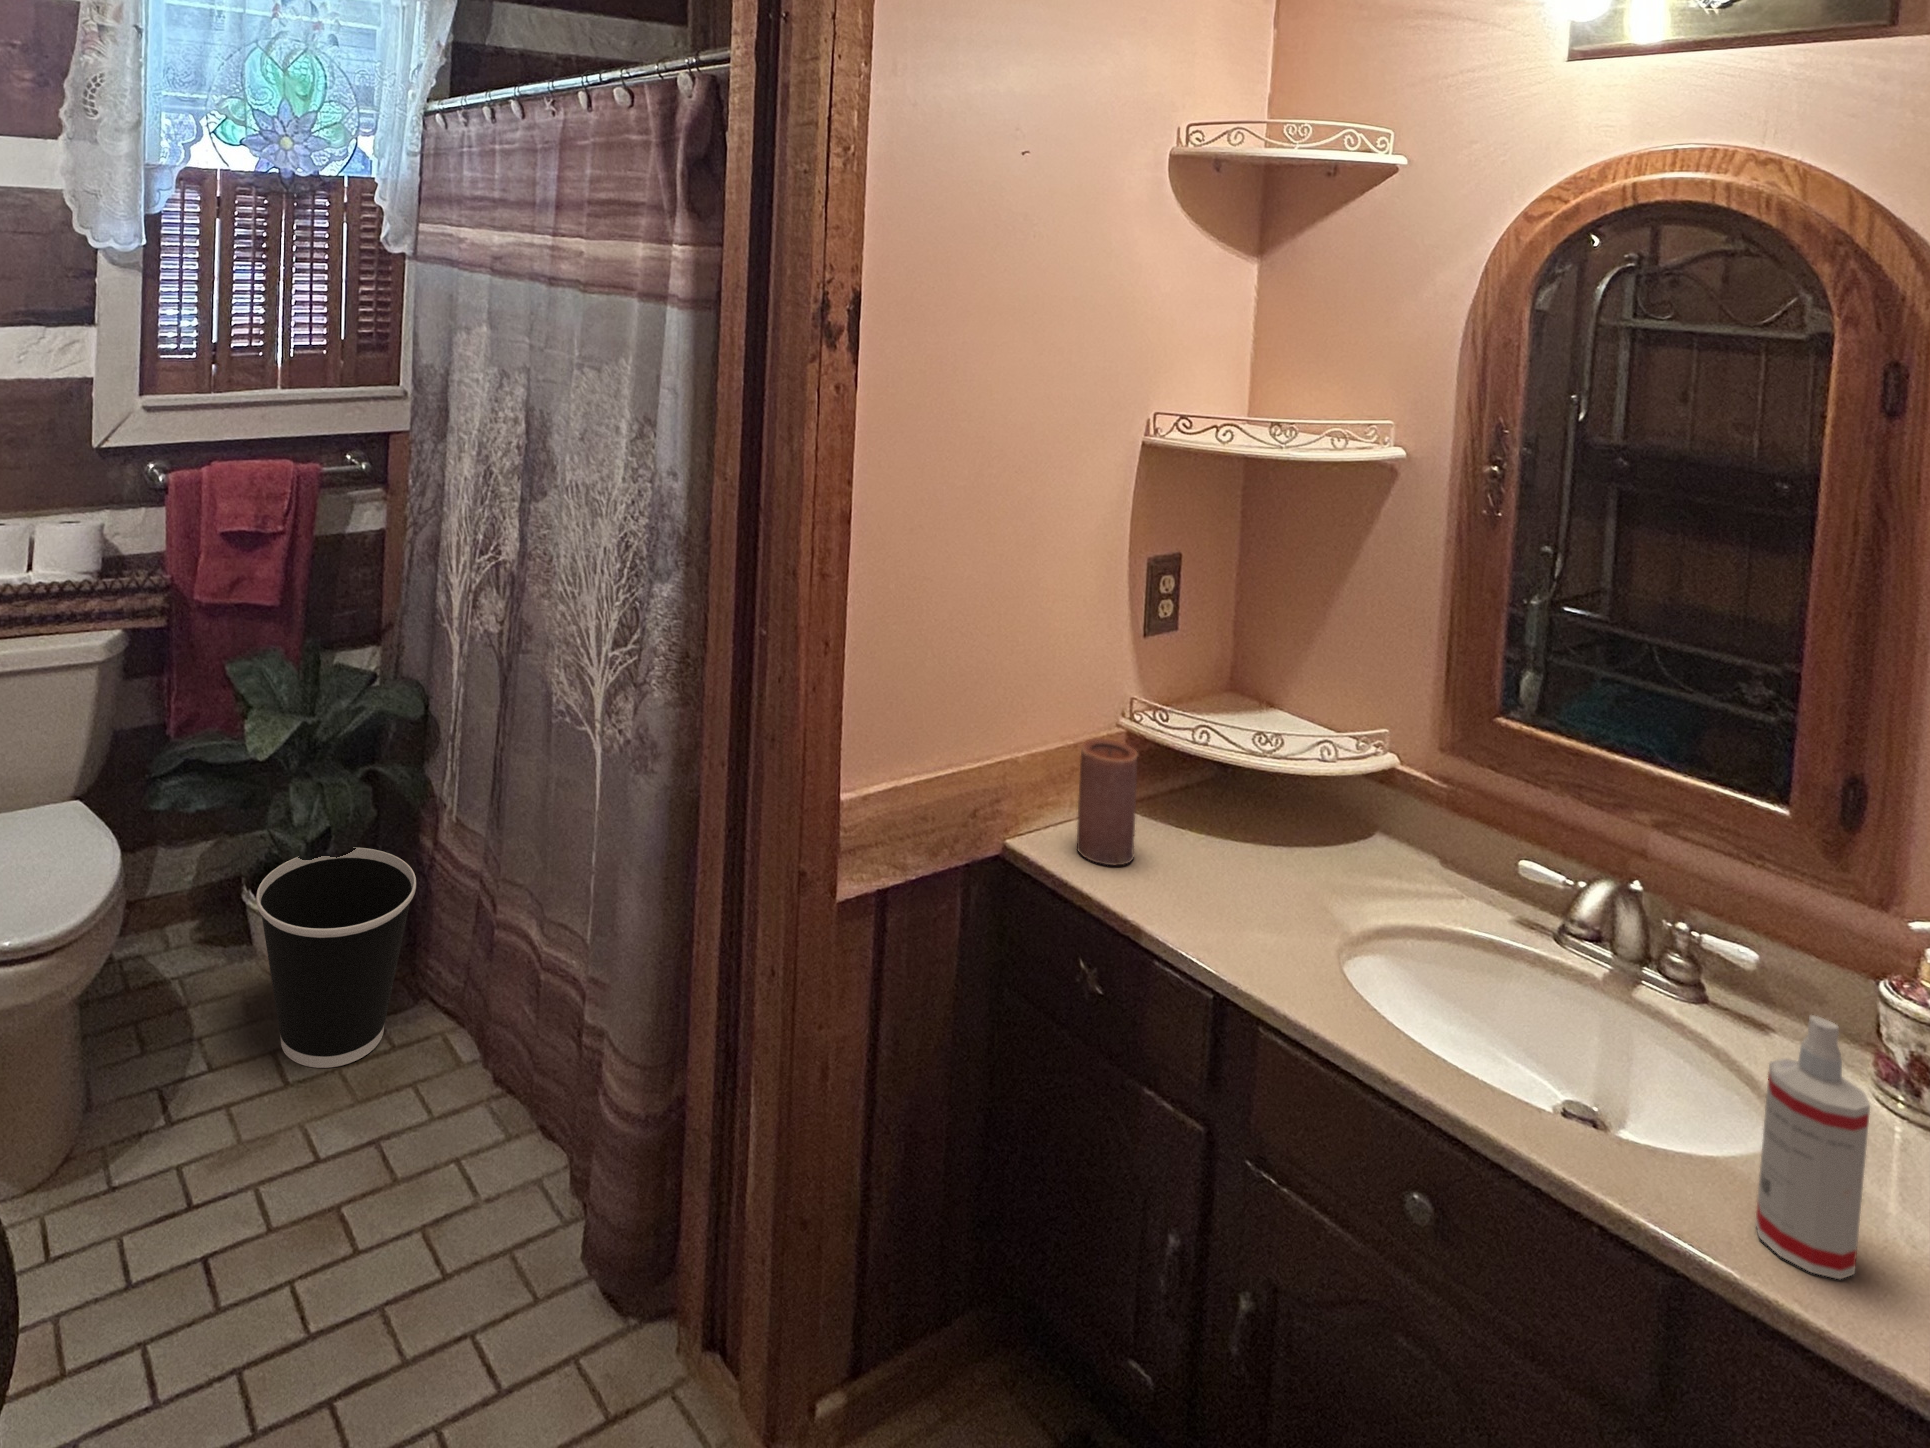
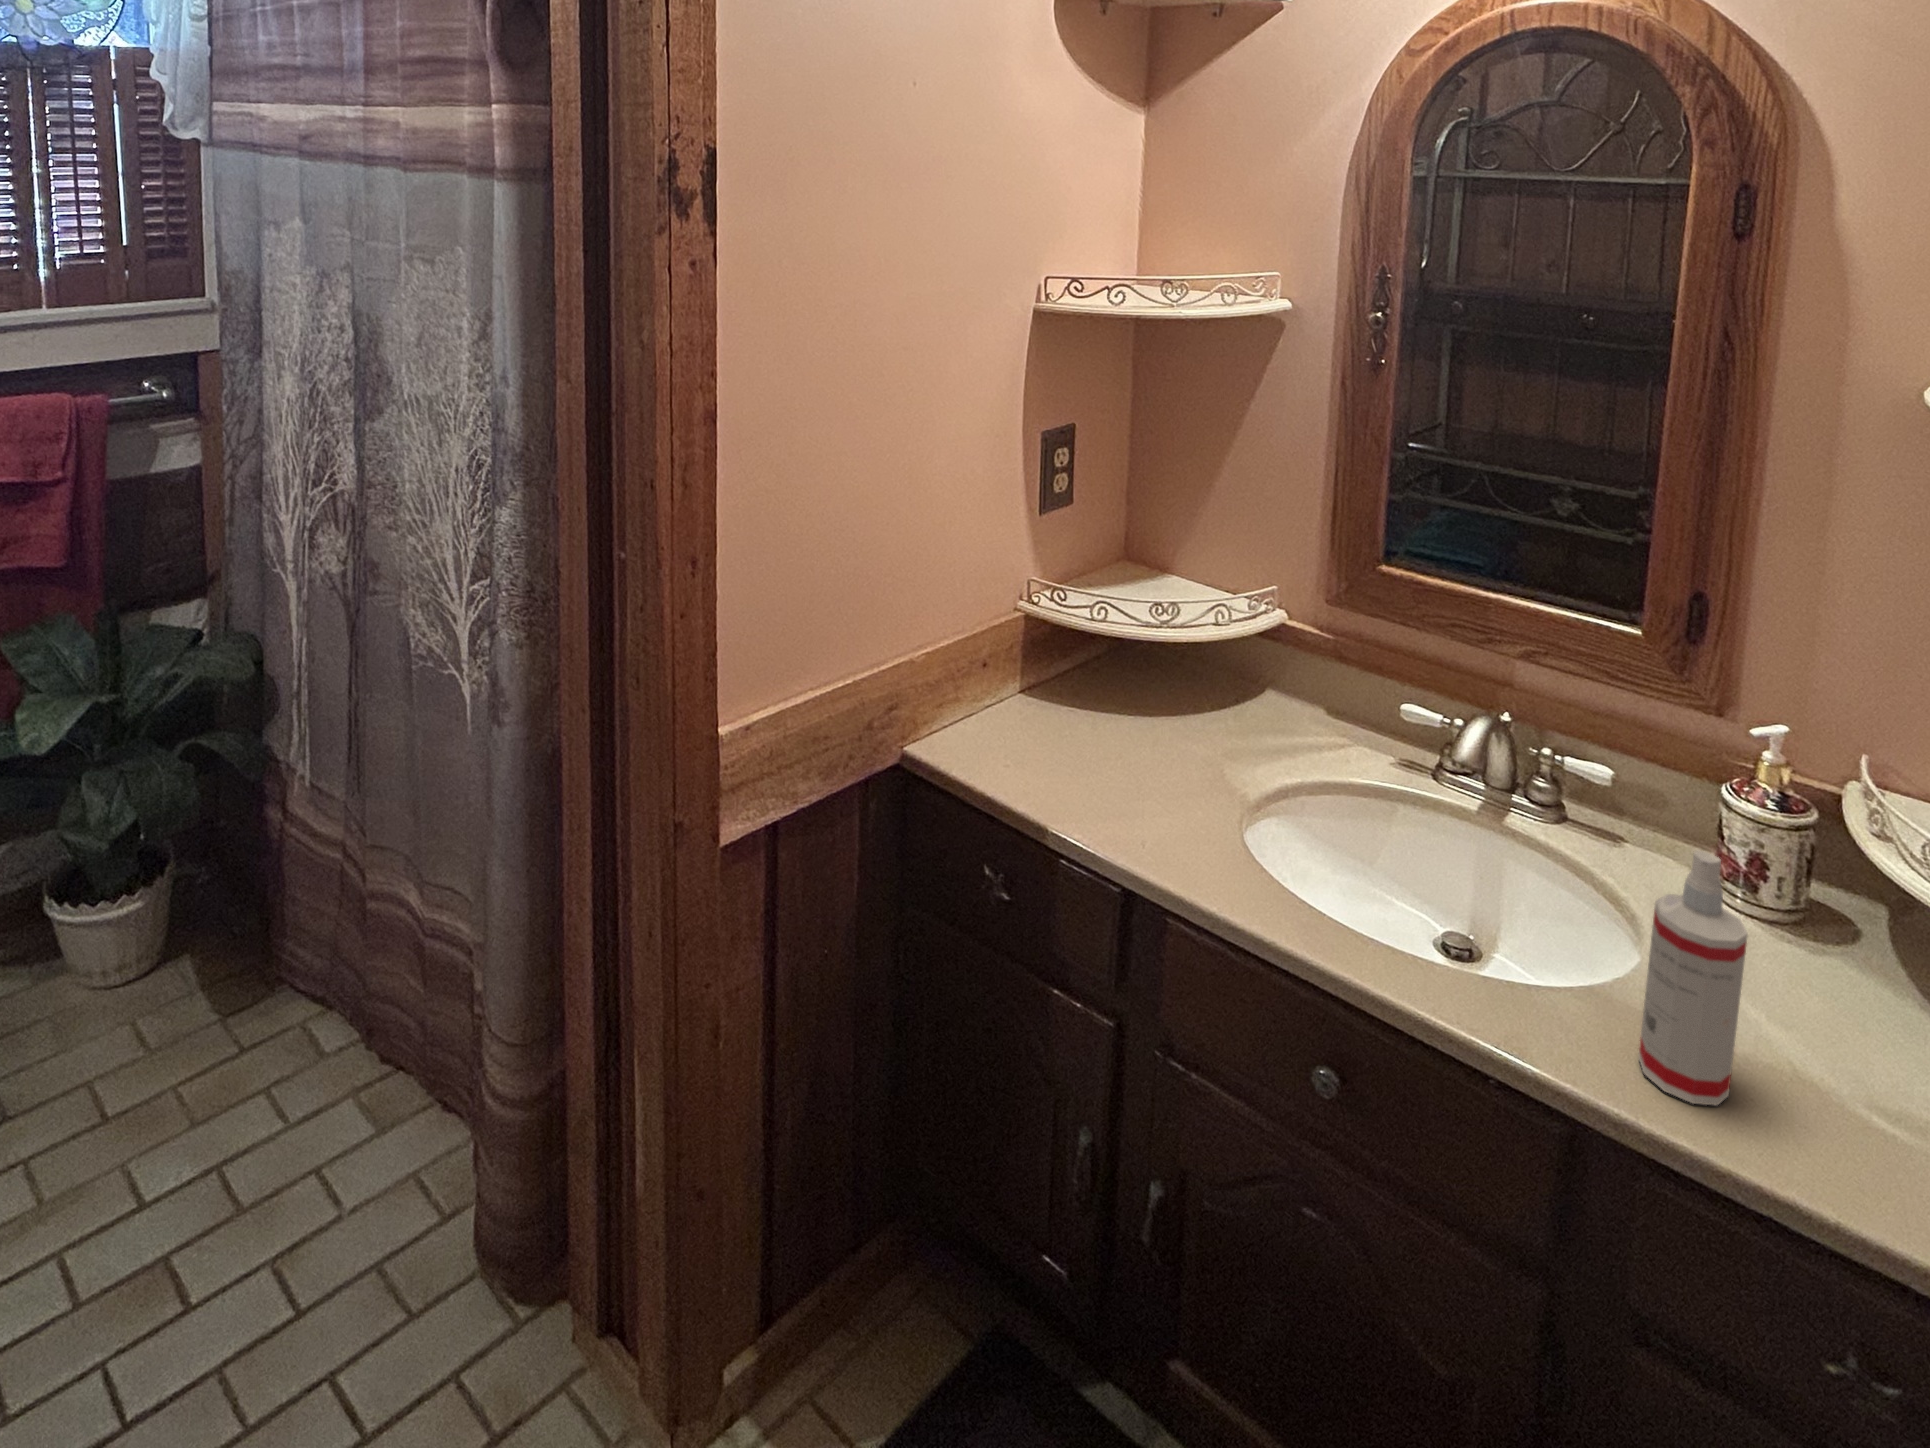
candle: present [1077,738,1137,865] -> none [980,628,1039,760]
wastebasket: present [256,848,416,1068] -> none [55,832,262,1091]

